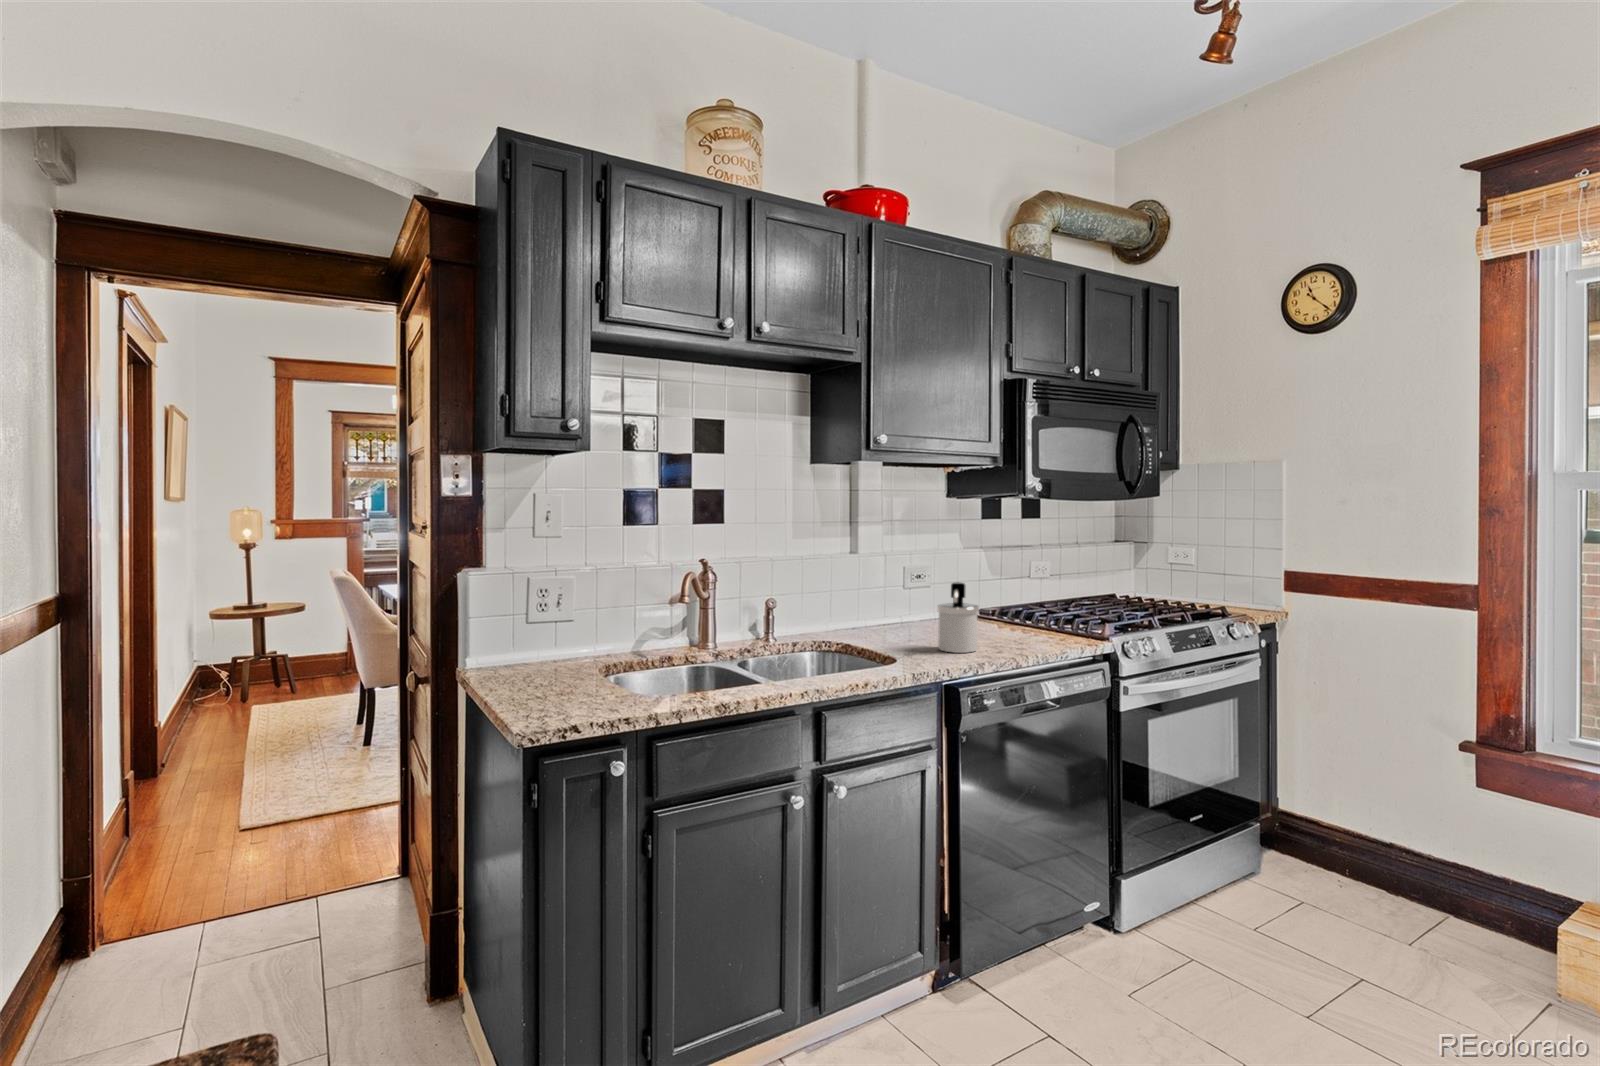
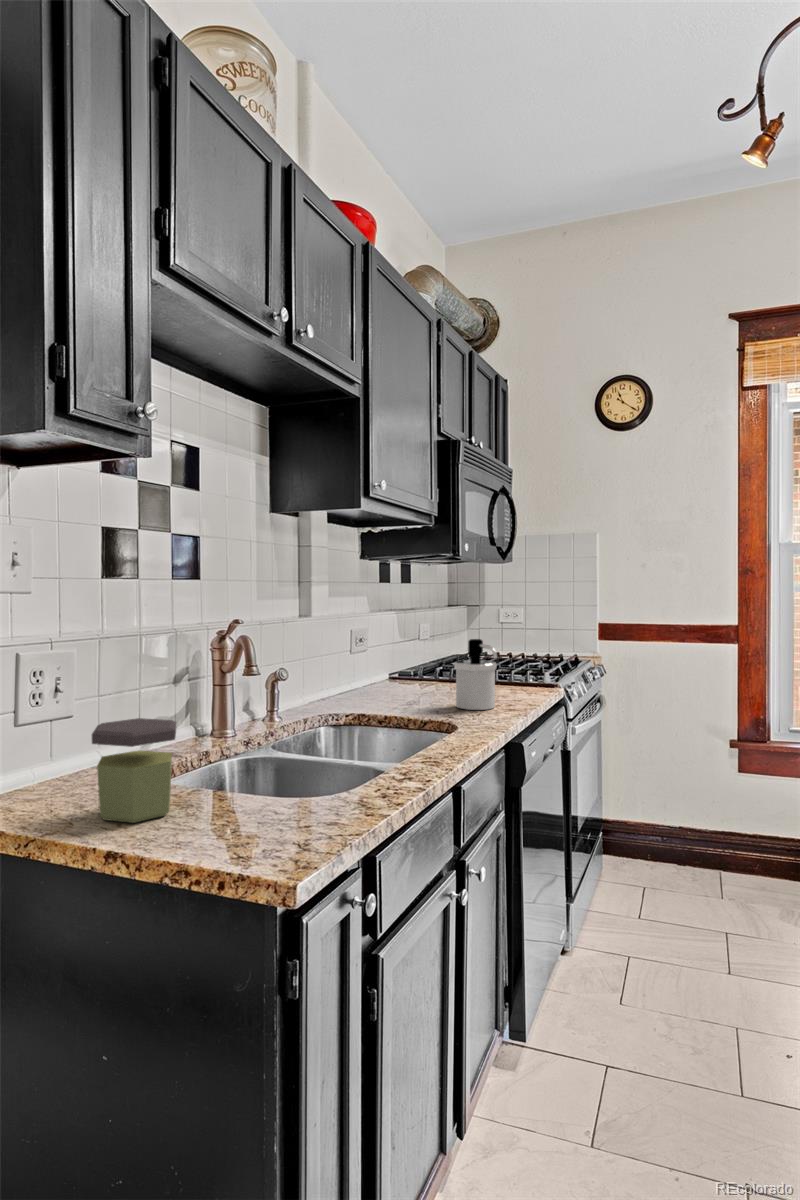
jar: none [511,623,574,691] -> present [92,718,176,823]

